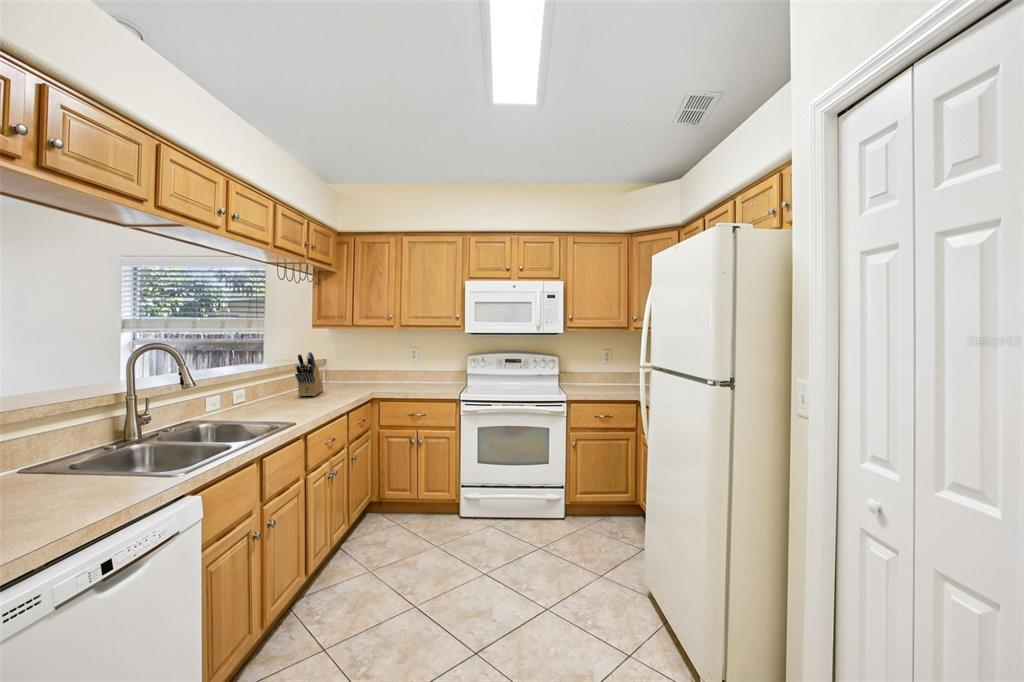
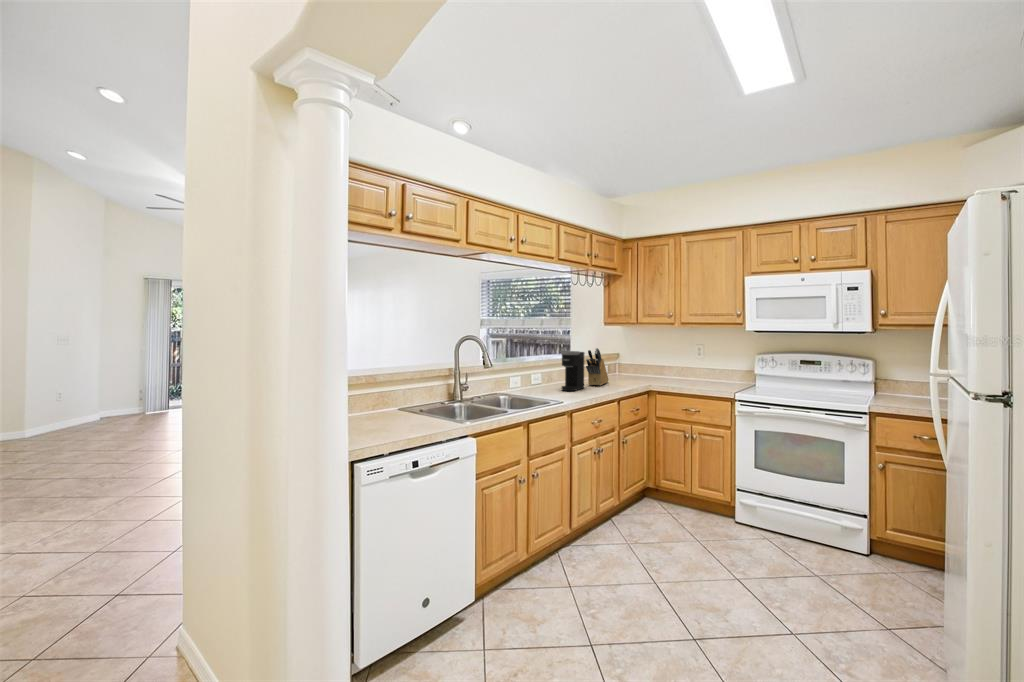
coffee maker: none [260,356,294,408] -> present [561,351,584,391]

